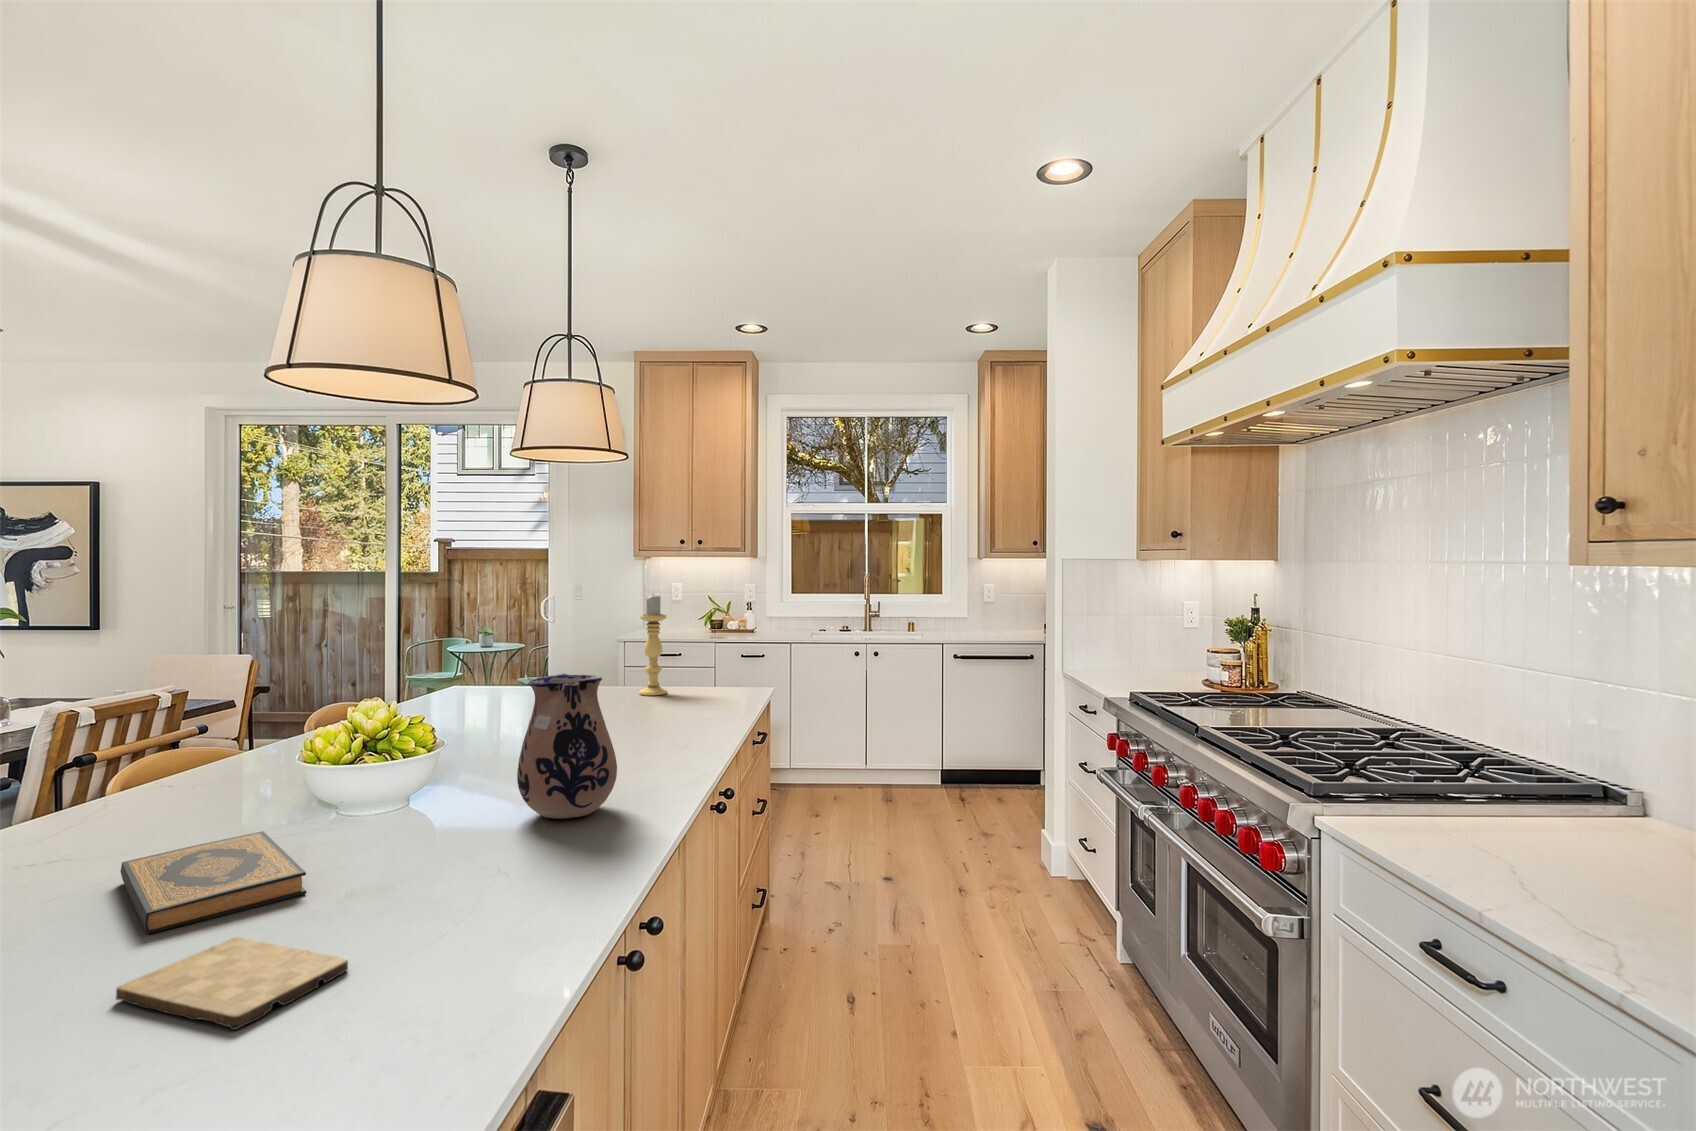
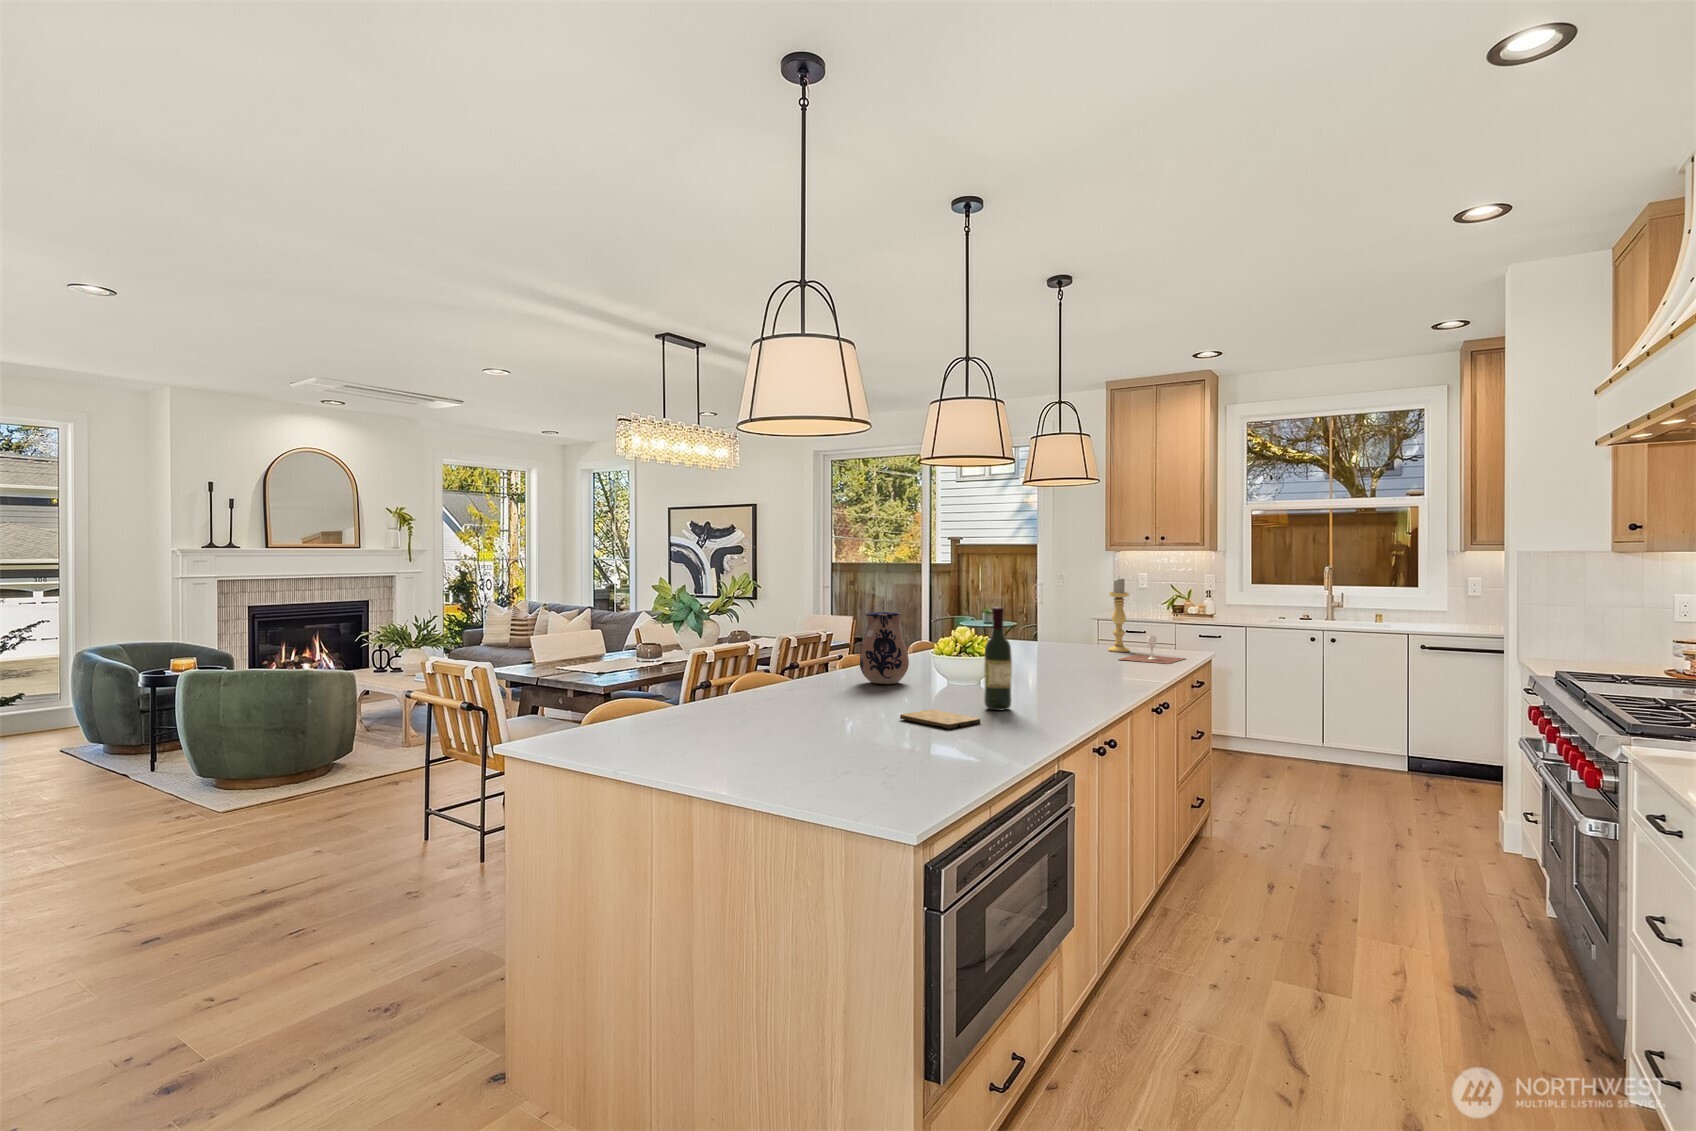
ceramic pitcher: present [517,673,617,819] -> present [860,612,909,684]
wine glass: none [652,675,741,714] -> present [1119,636,1185,664]
wine bottle: none [385,680,447,899] -> present [984,607,1012,710]
hardback book: present [120,831,306,934] -> none [870,682,949,707]

